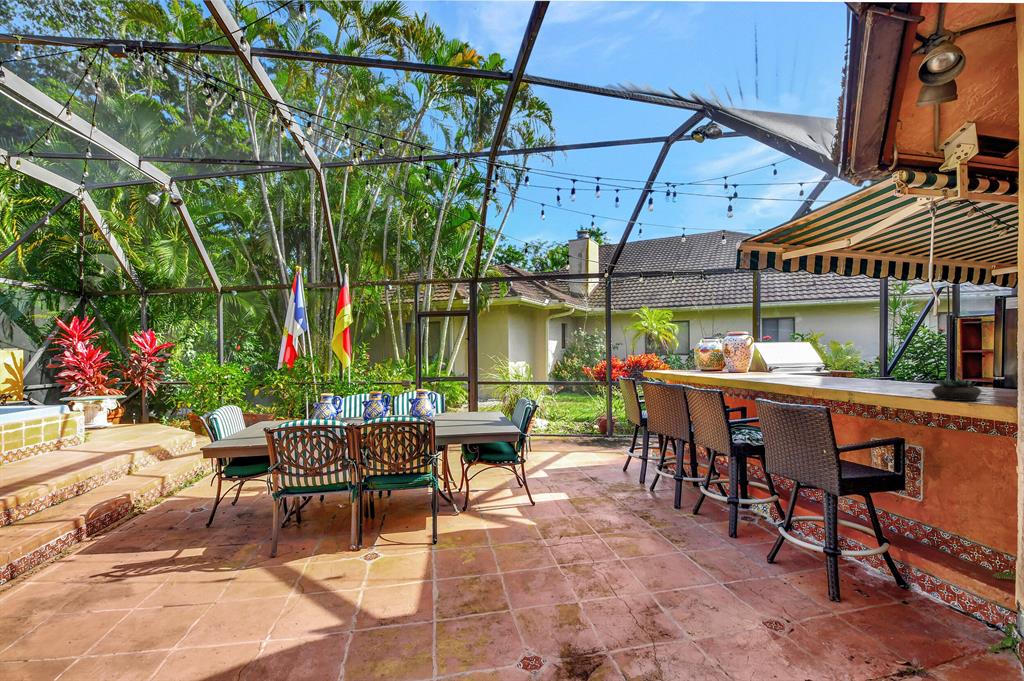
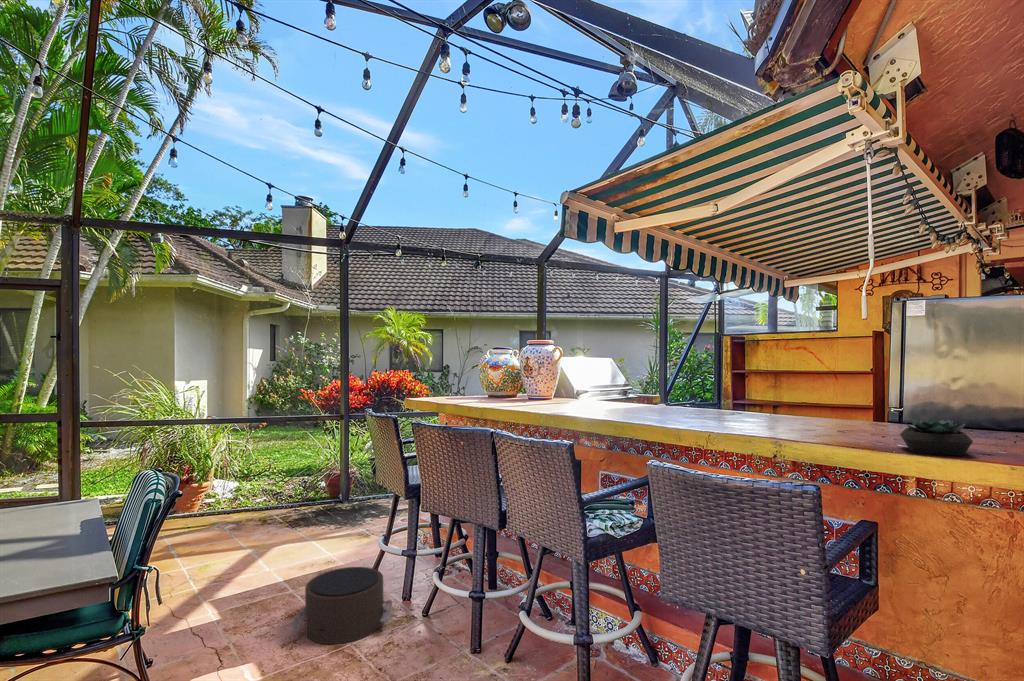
pouf: none [581,461,634,494] -> present [291,567,392,644]

